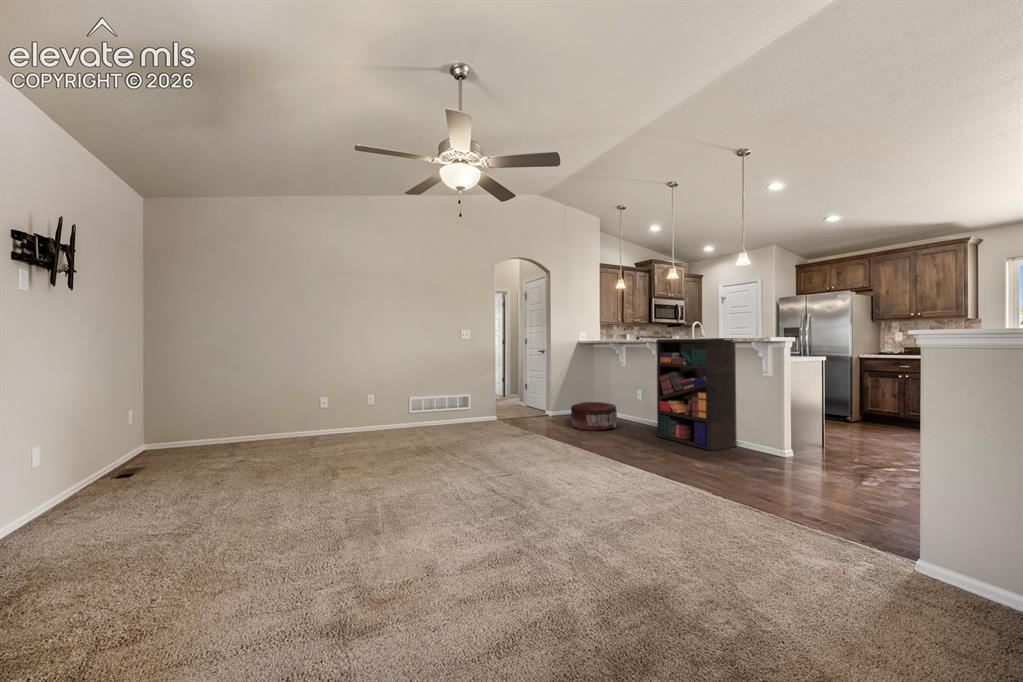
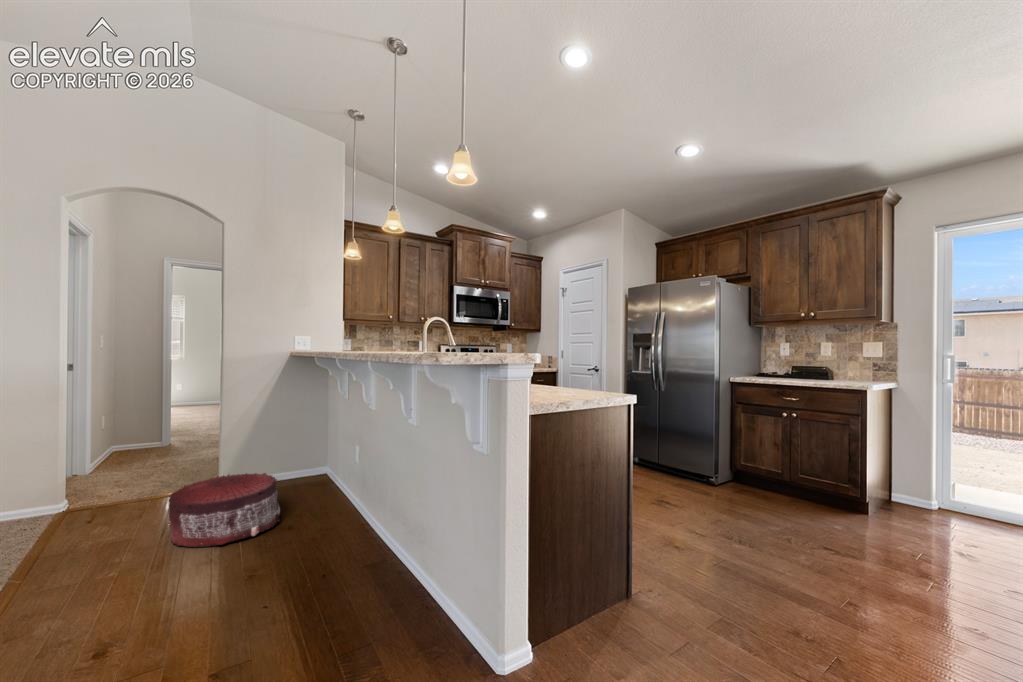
bookshelf: present [656,338,737,450] -> none [296,352,422,648]

